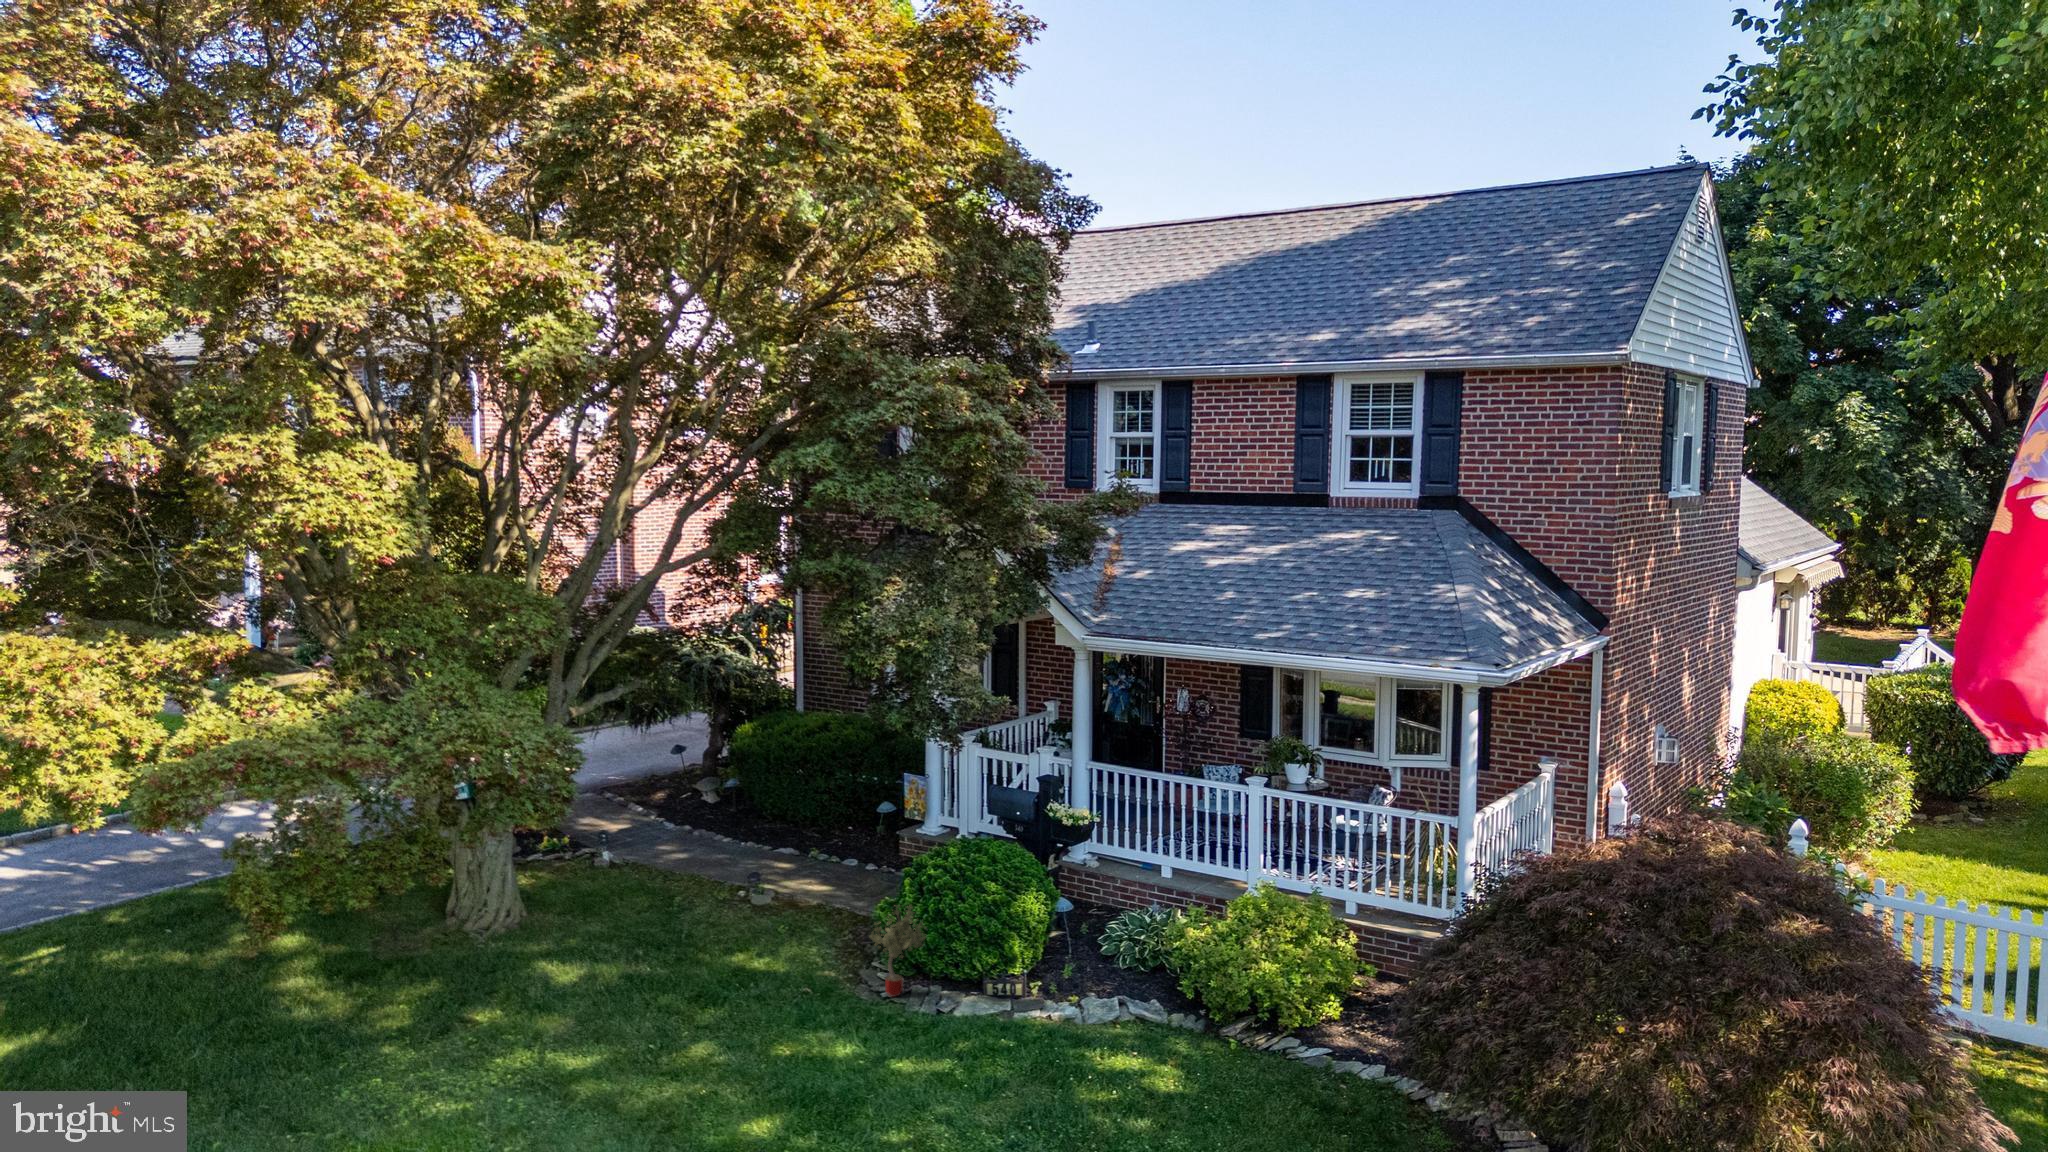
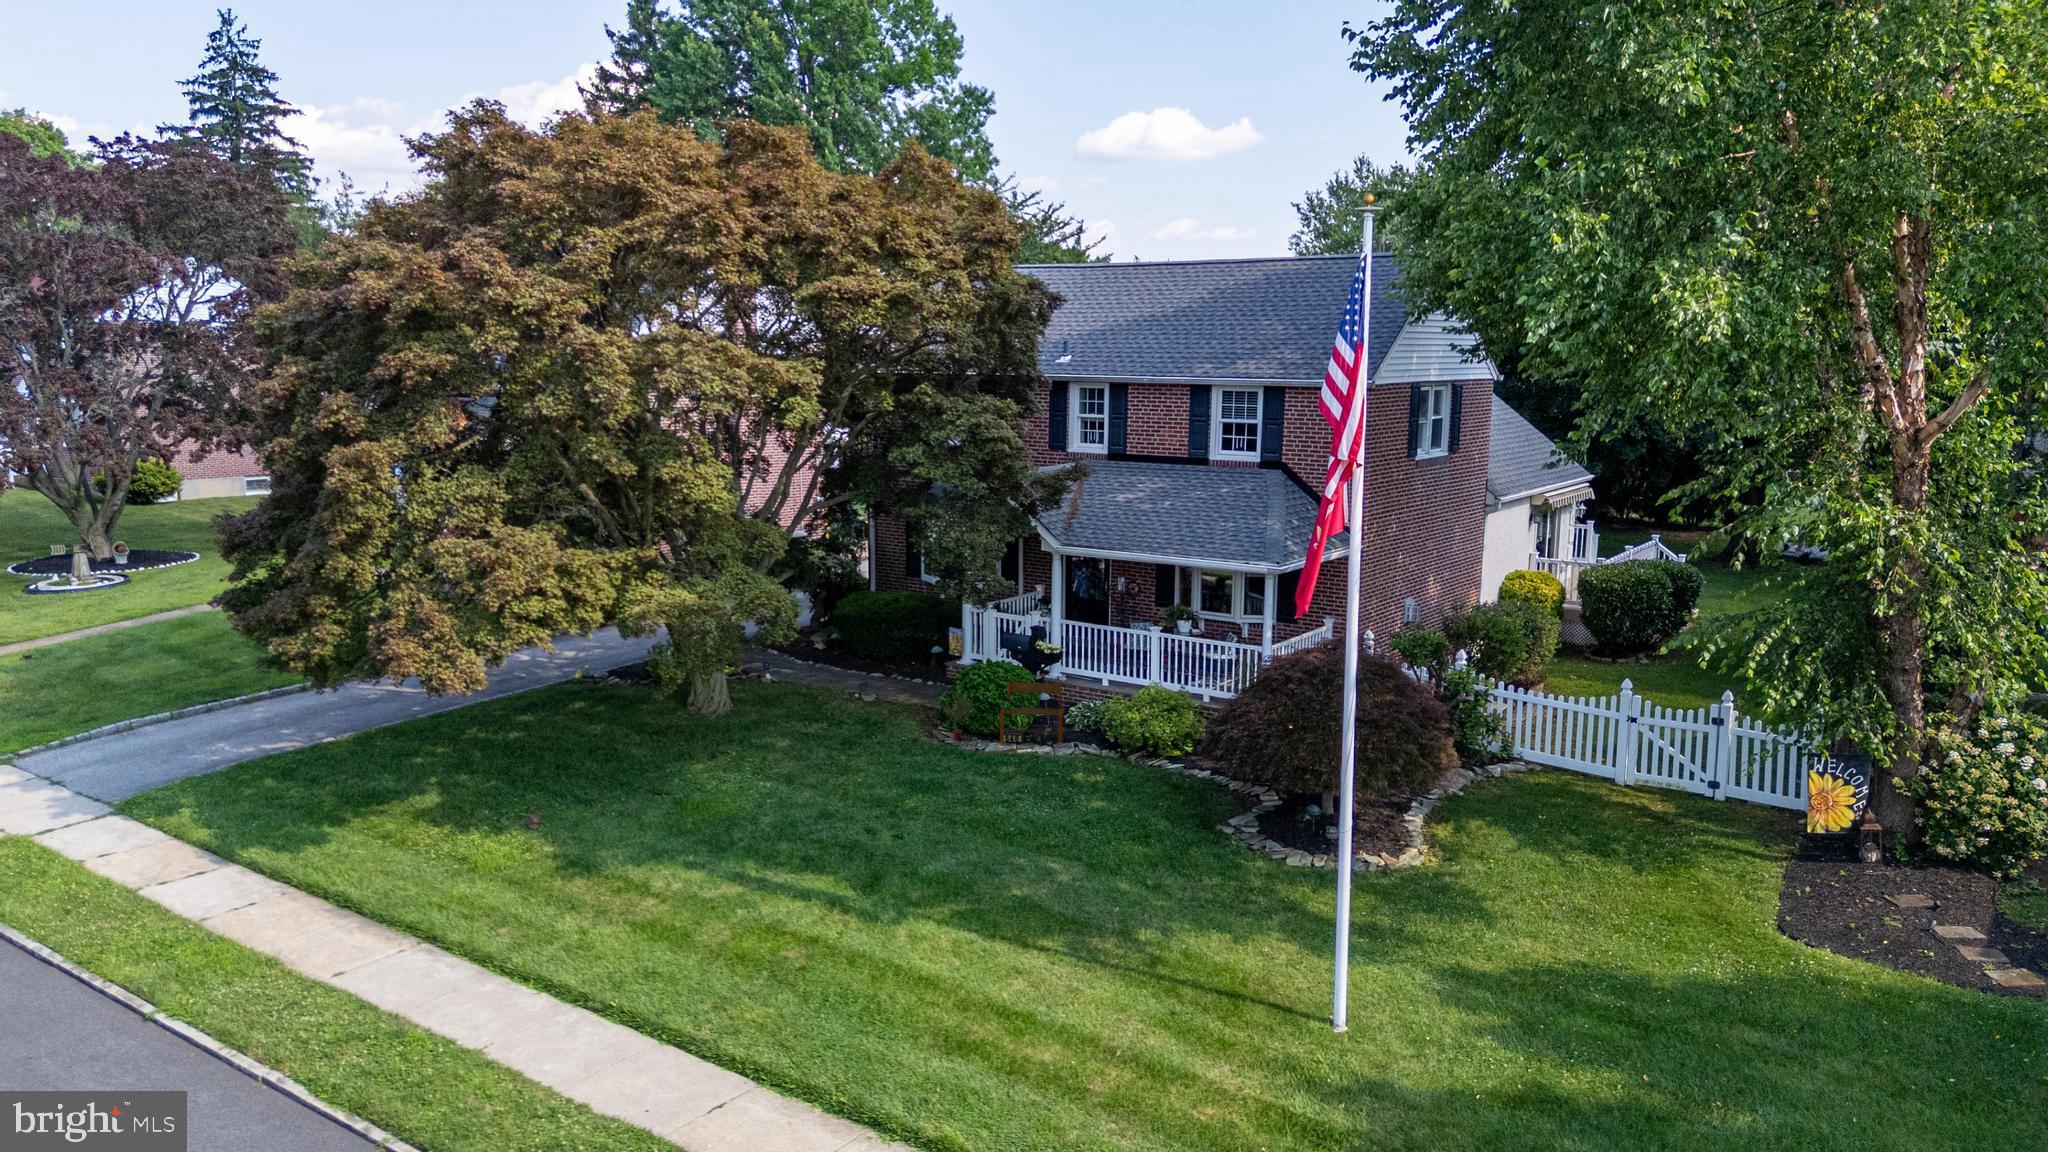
bench: none [975,881,1100,1017] -> present [1000,682,1064,747]

